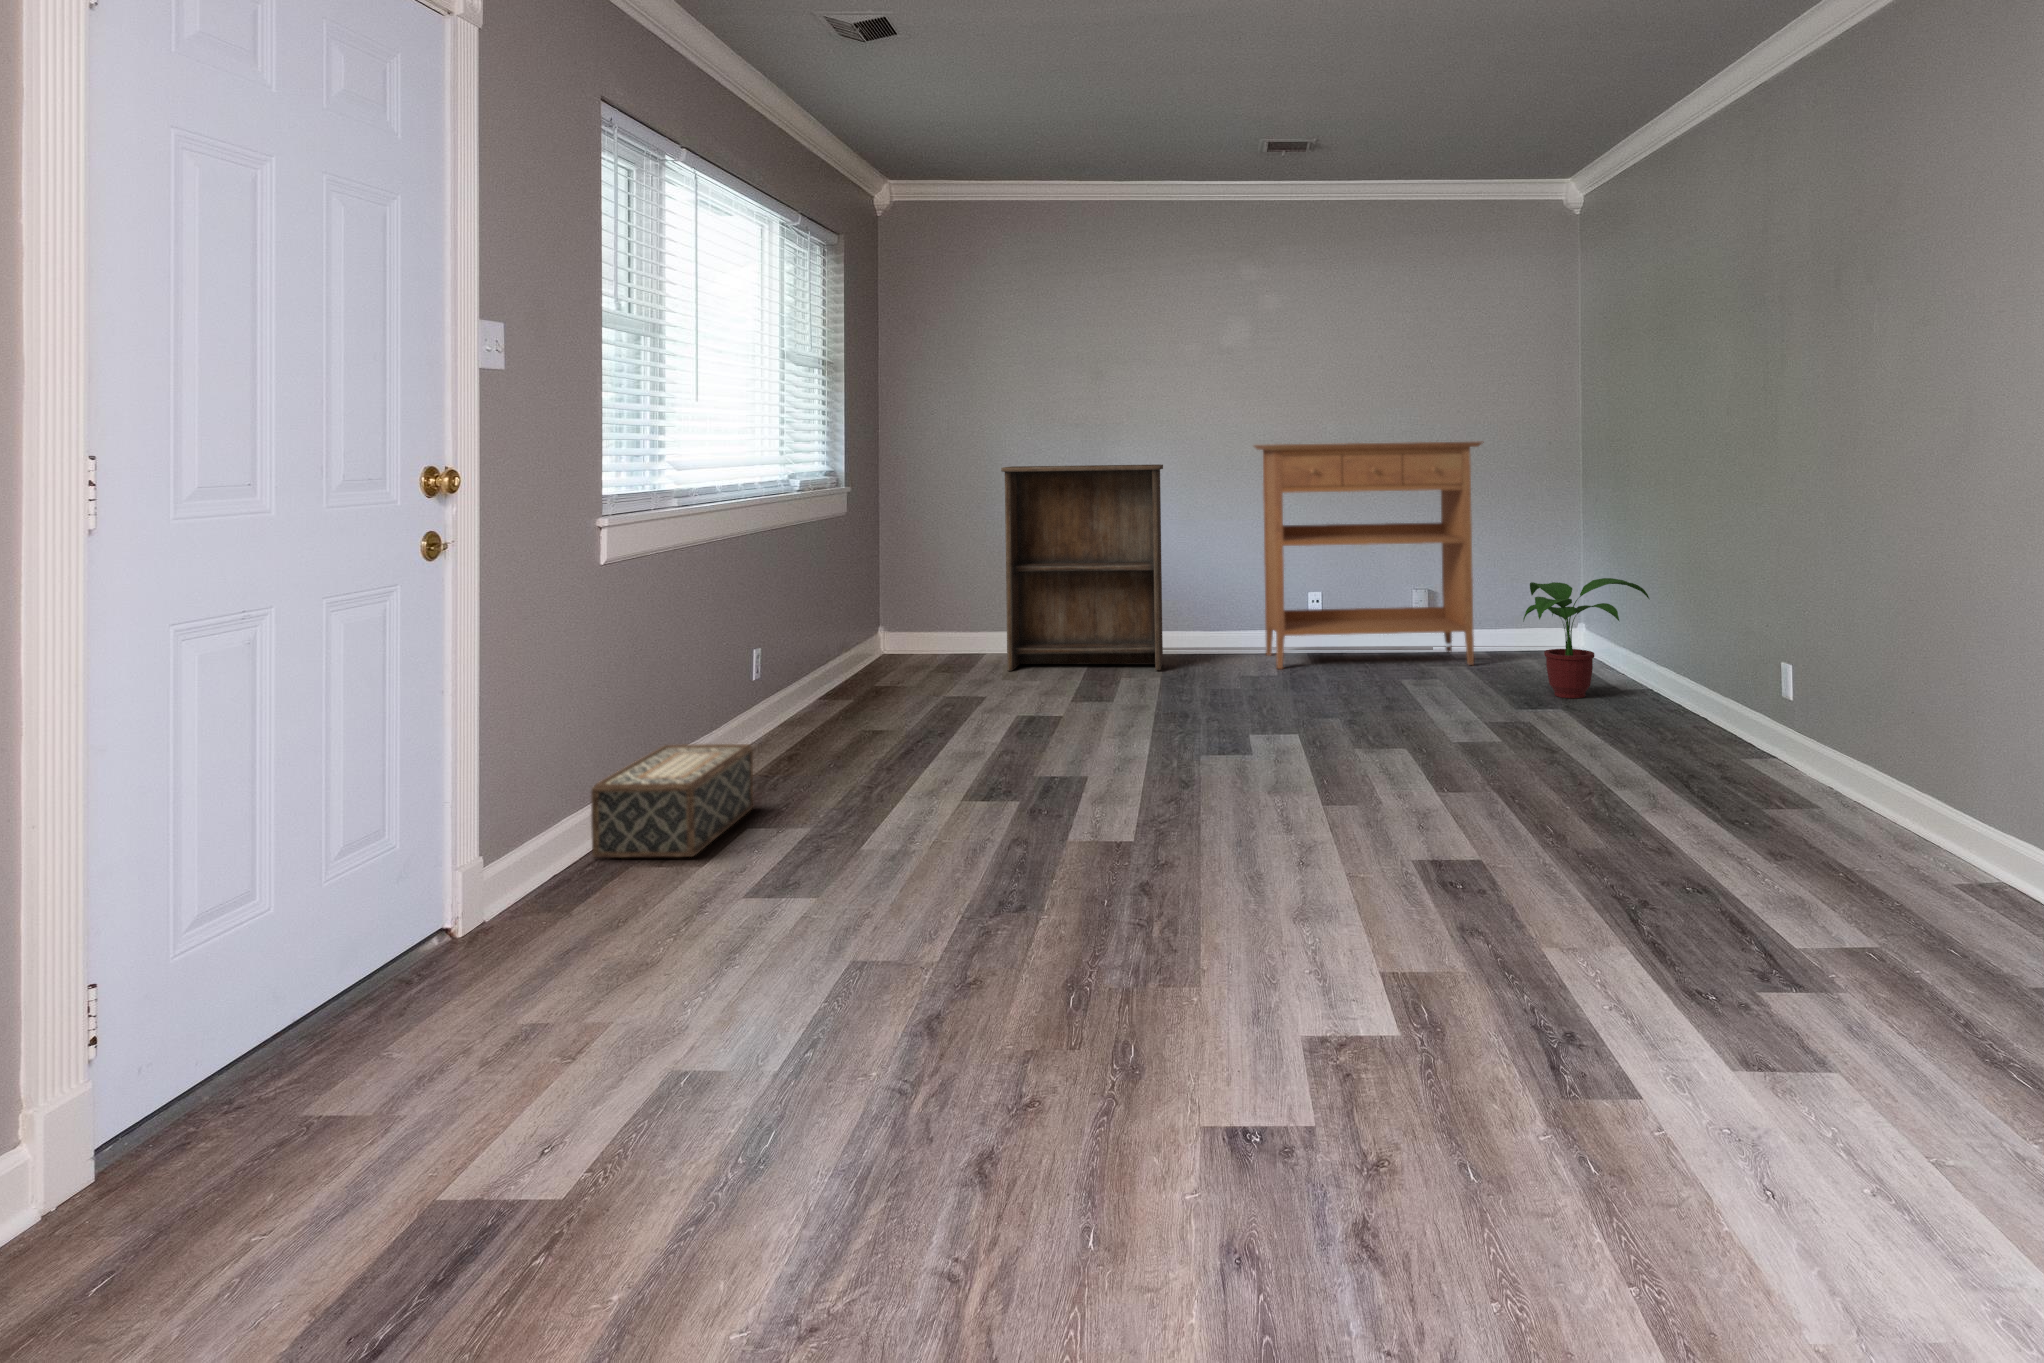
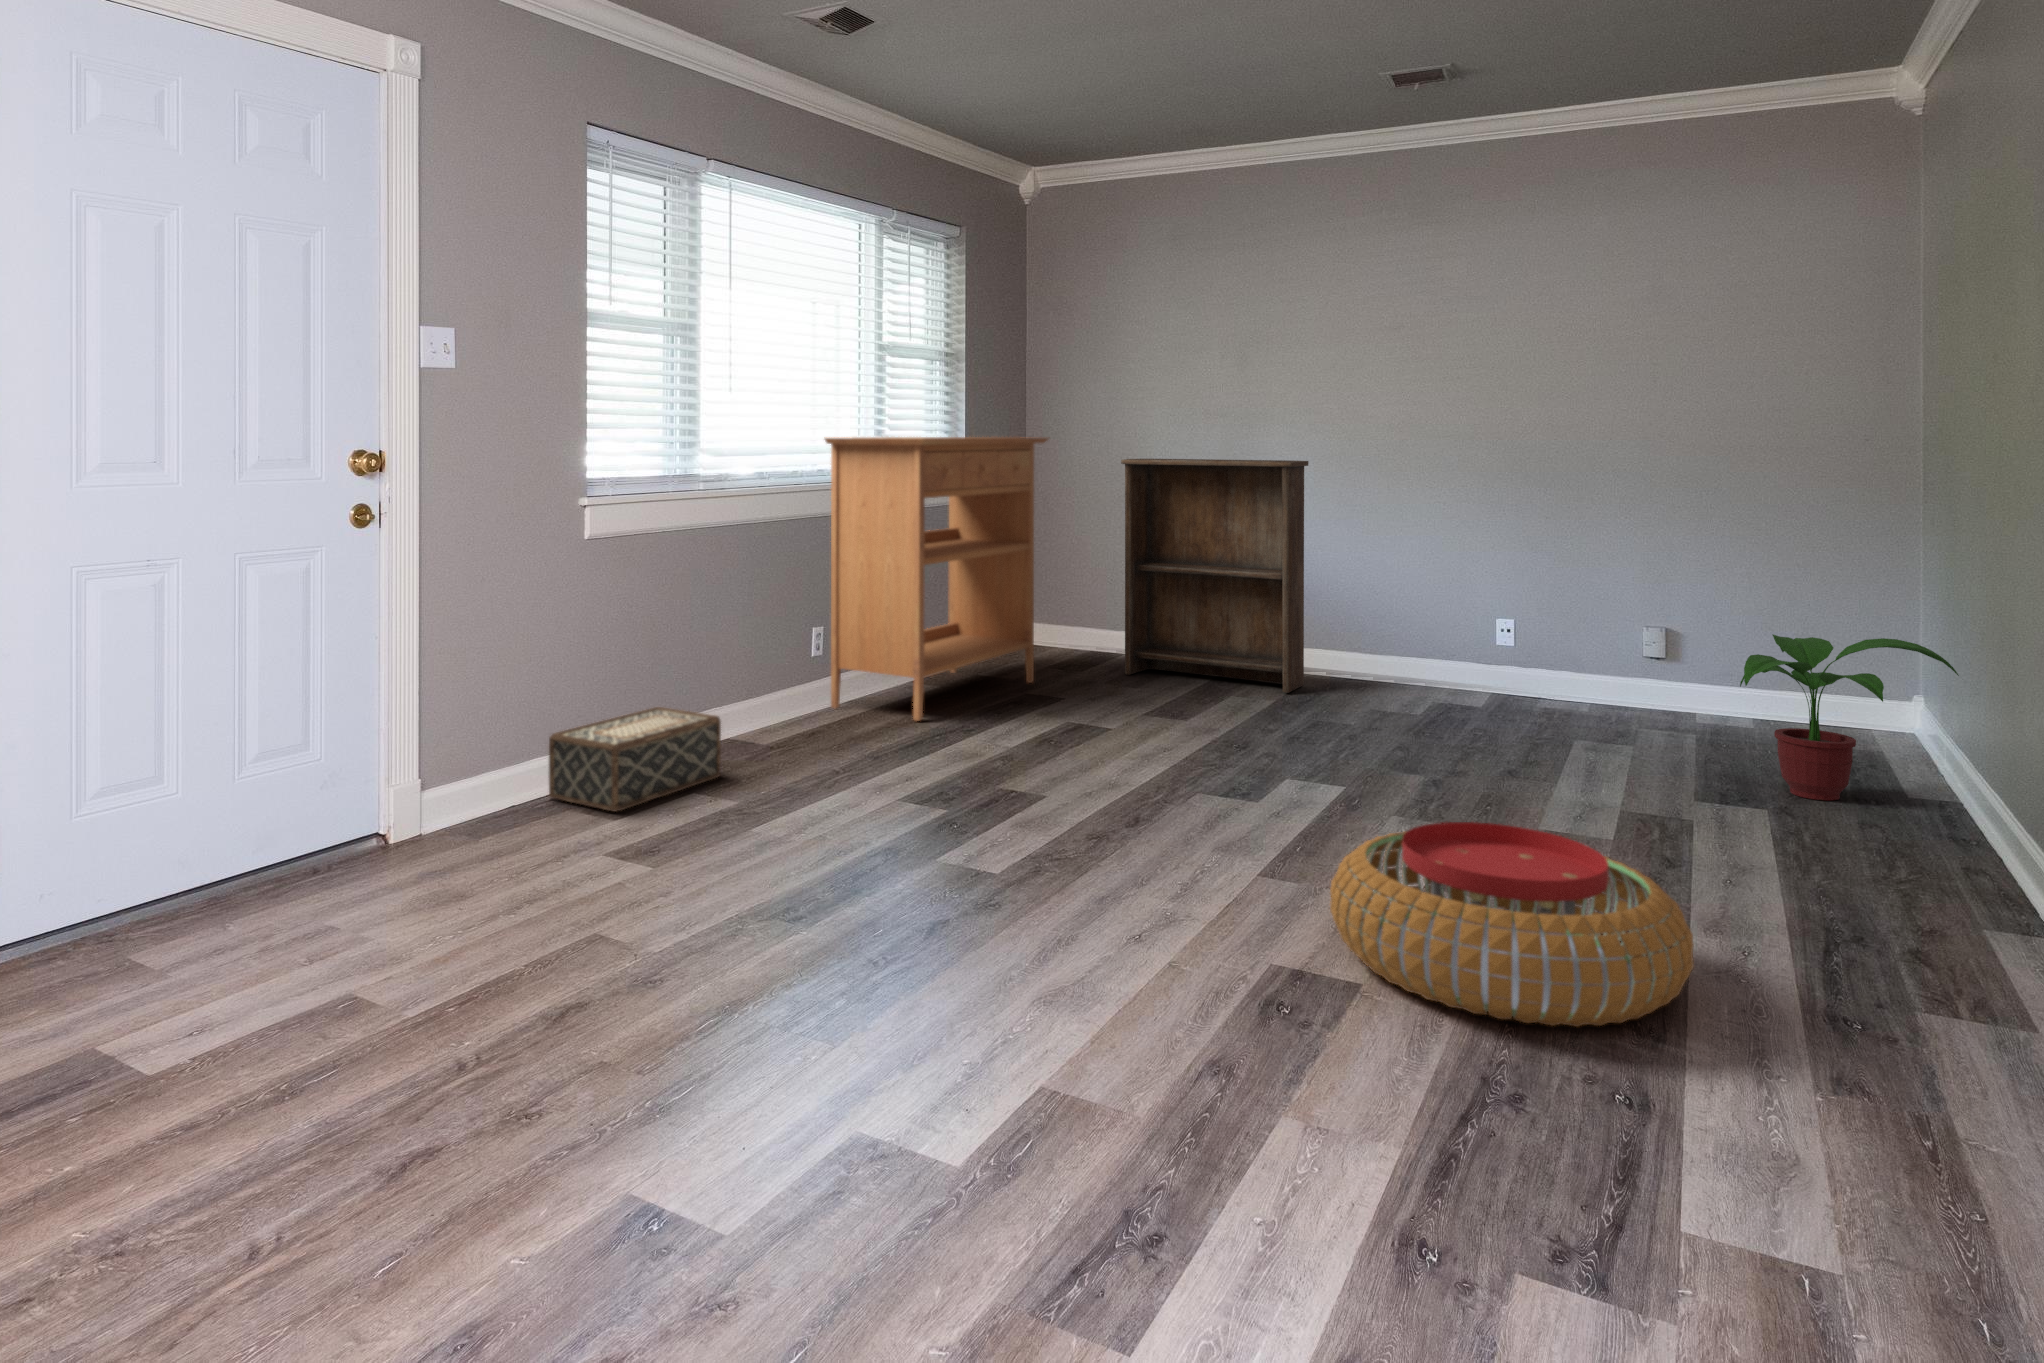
console table: present [1254,442,1481,669] -> present [825,437,1048,721]
pouf: none [1415,729,1670,863] -> present [1330,822,1694,1026]

